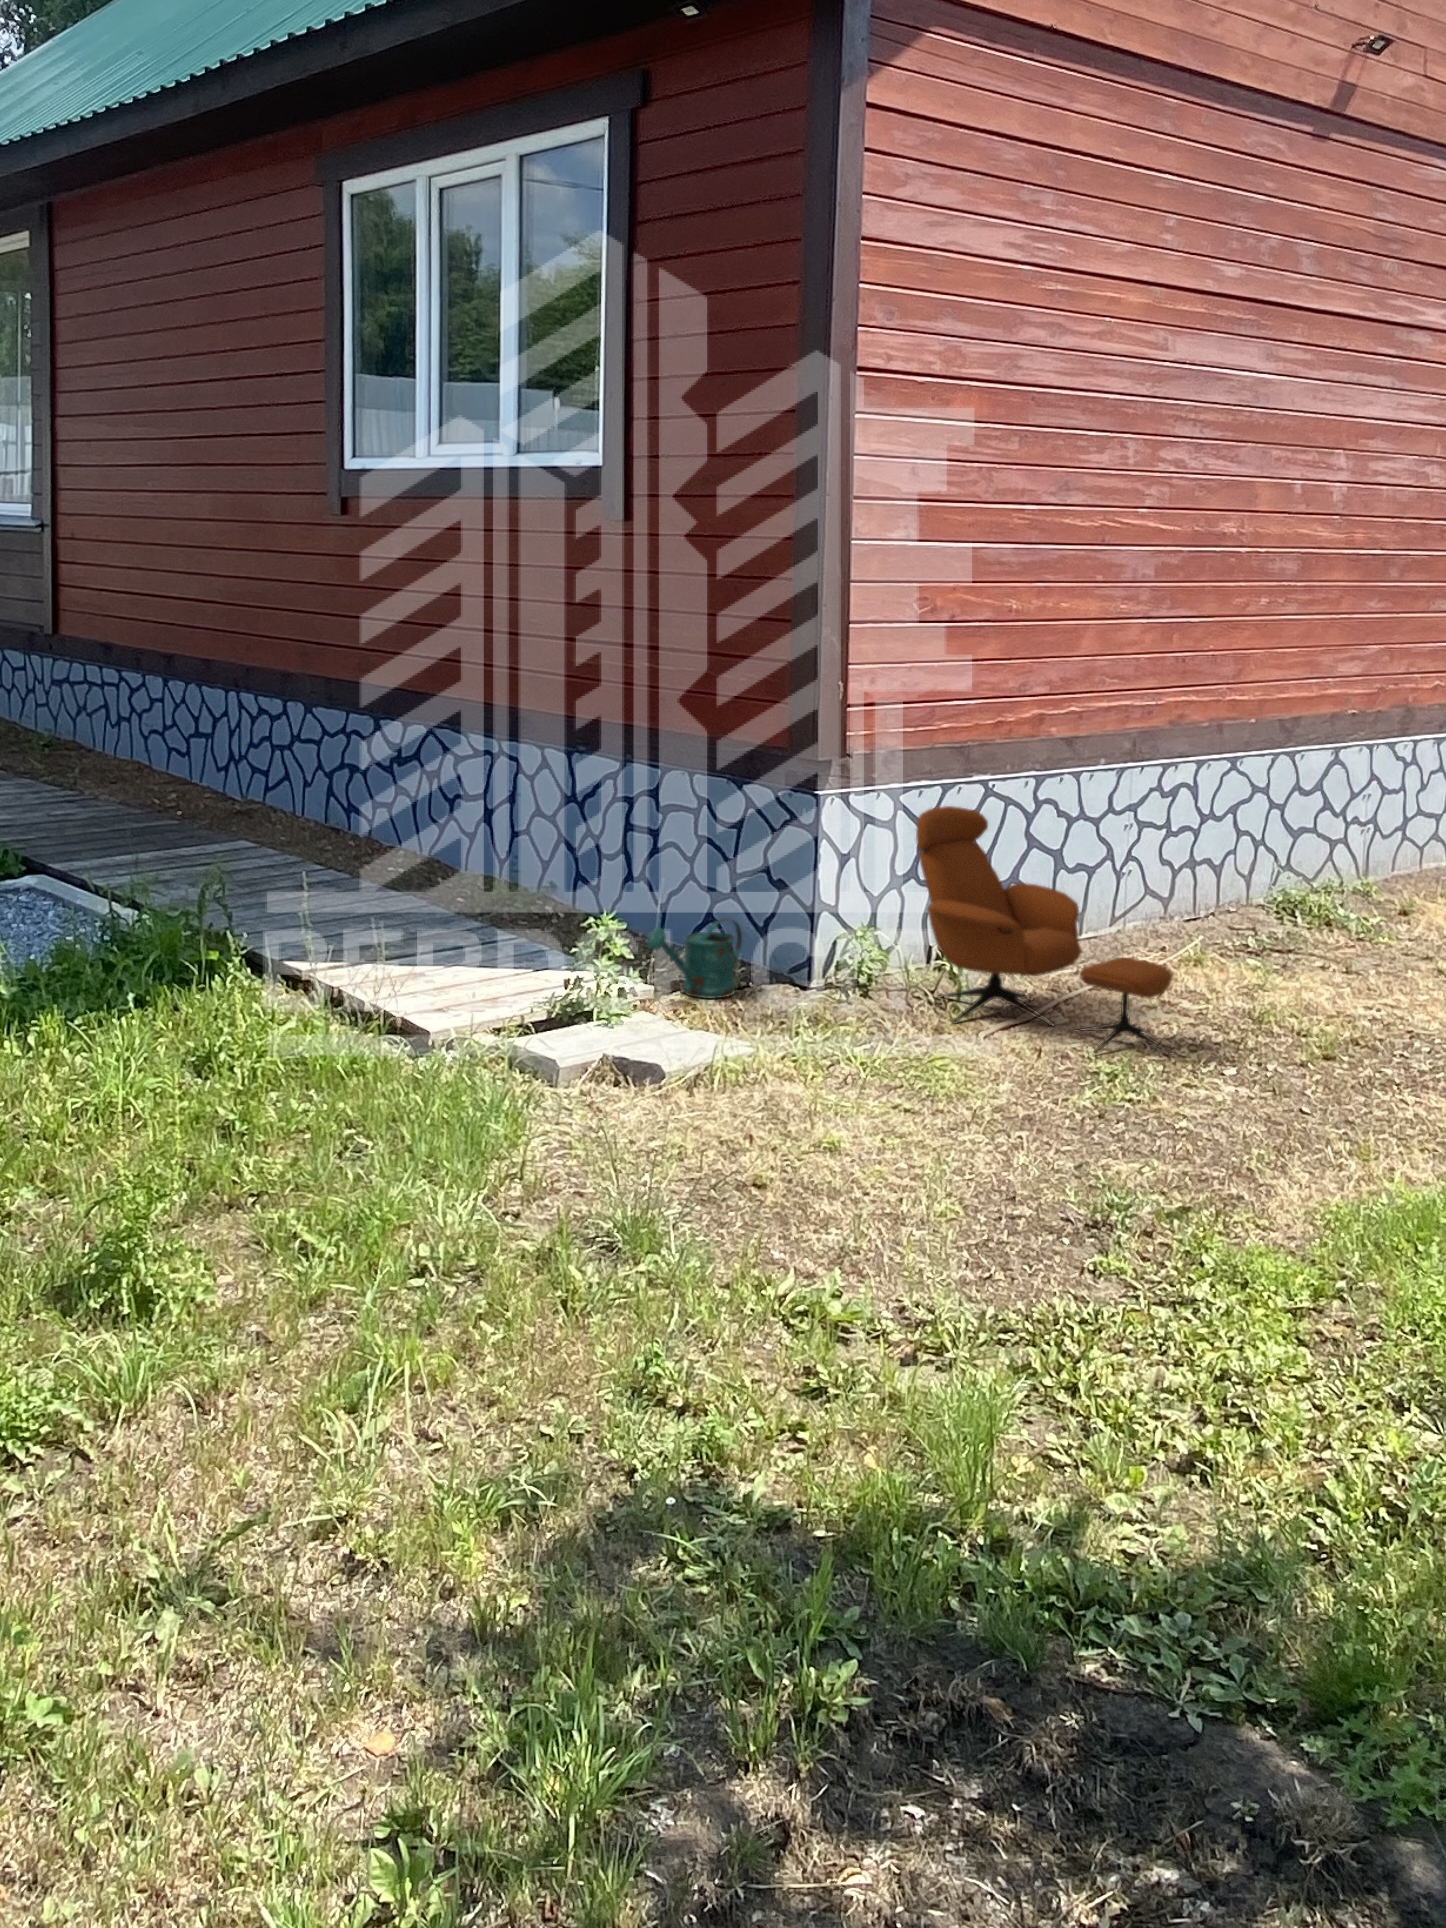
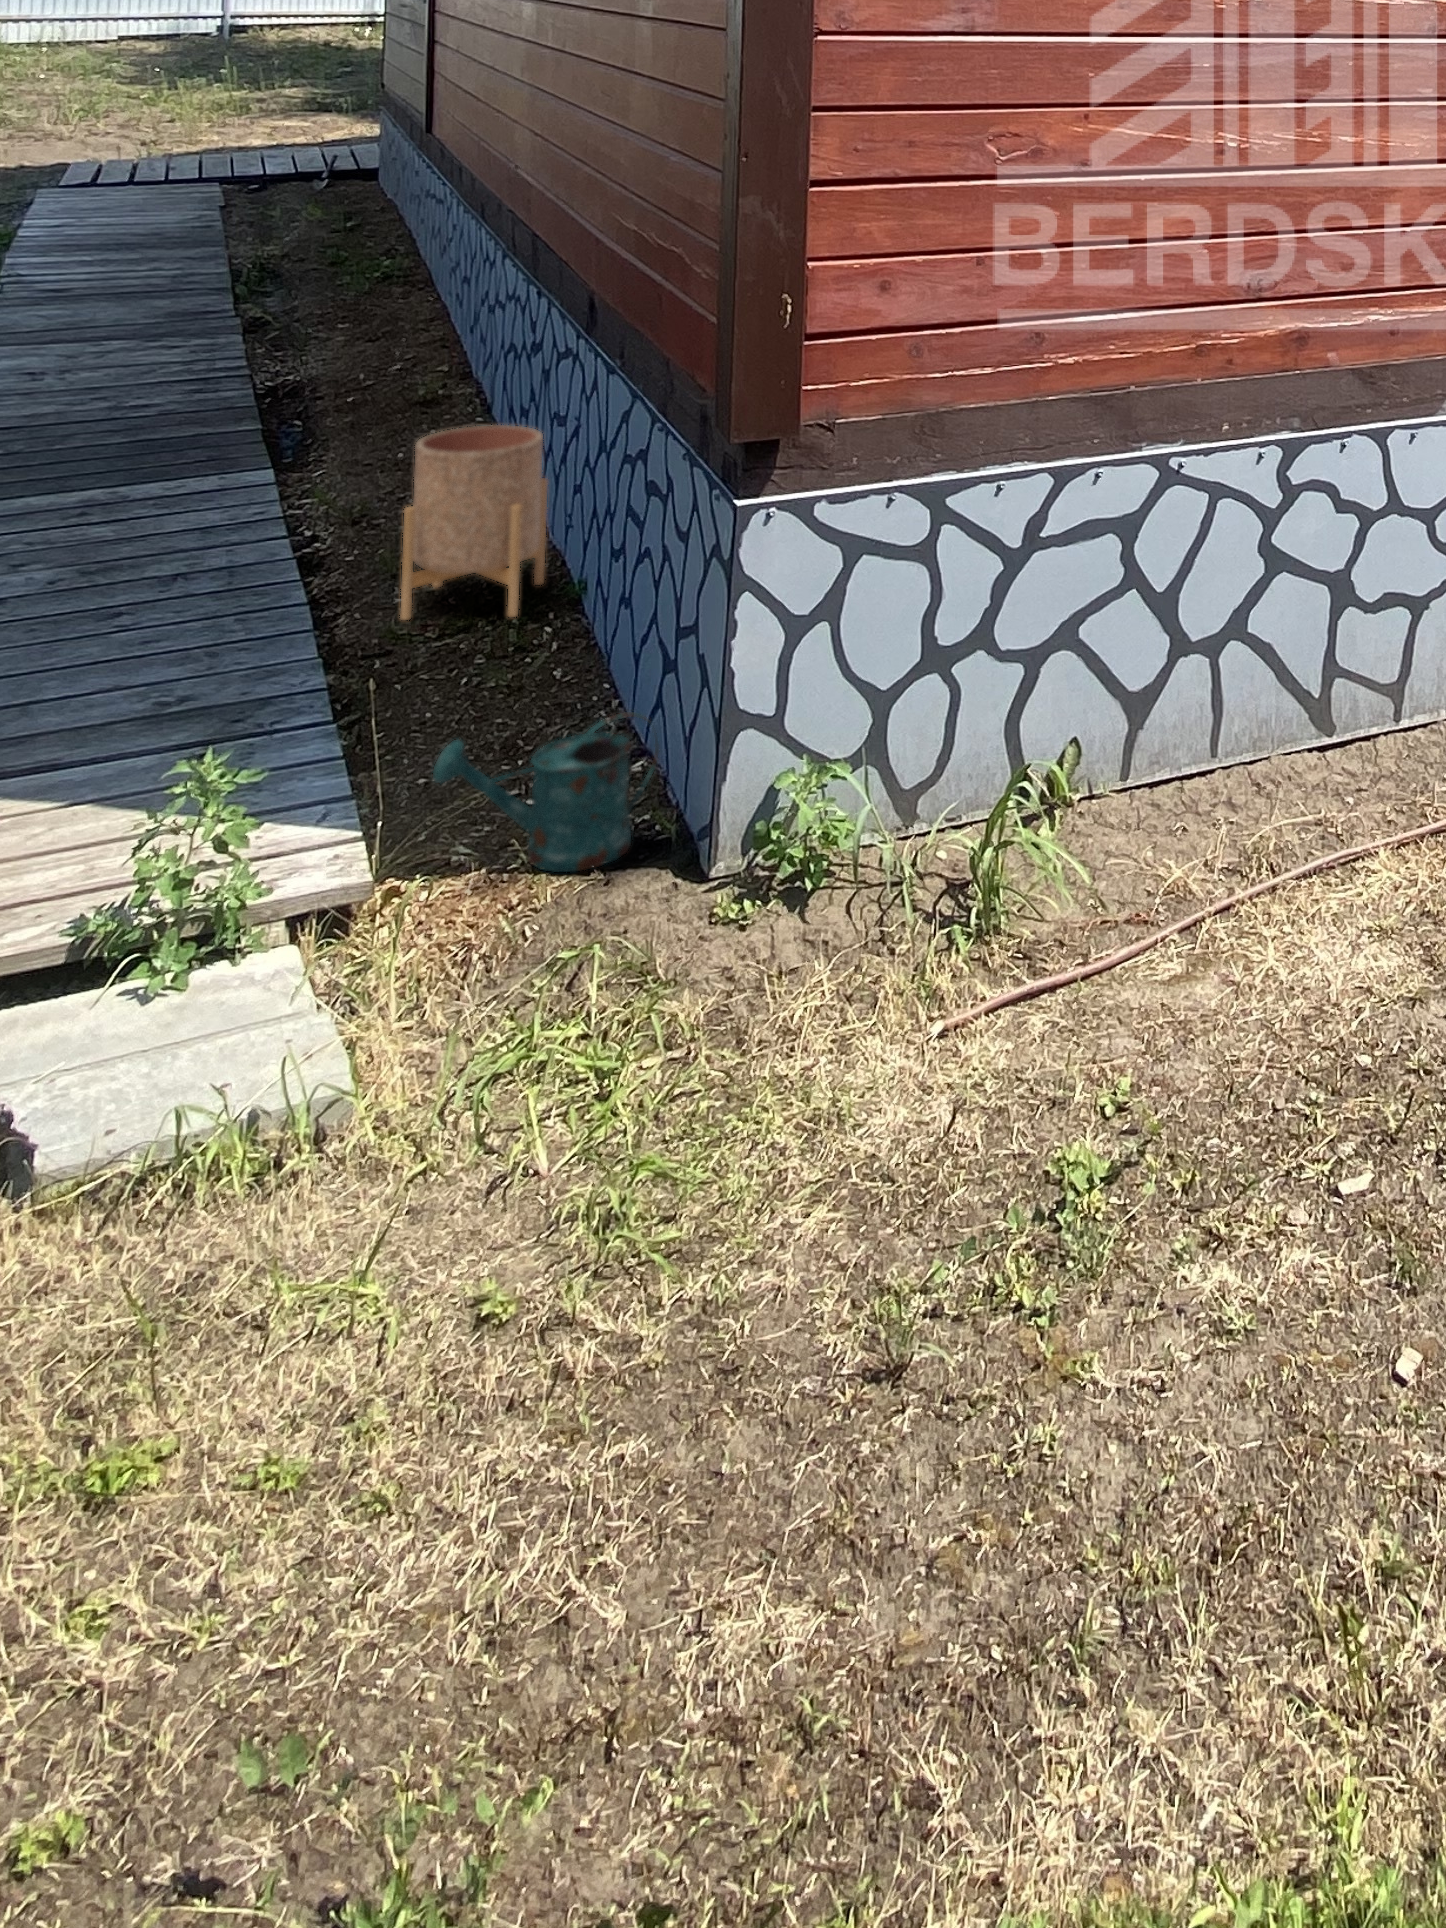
planter: none [424,799,504,914] -> present [400,425,548,620]
lounge chair: present [916,806,1173,1054] -> none [926,516,1312,1098]

